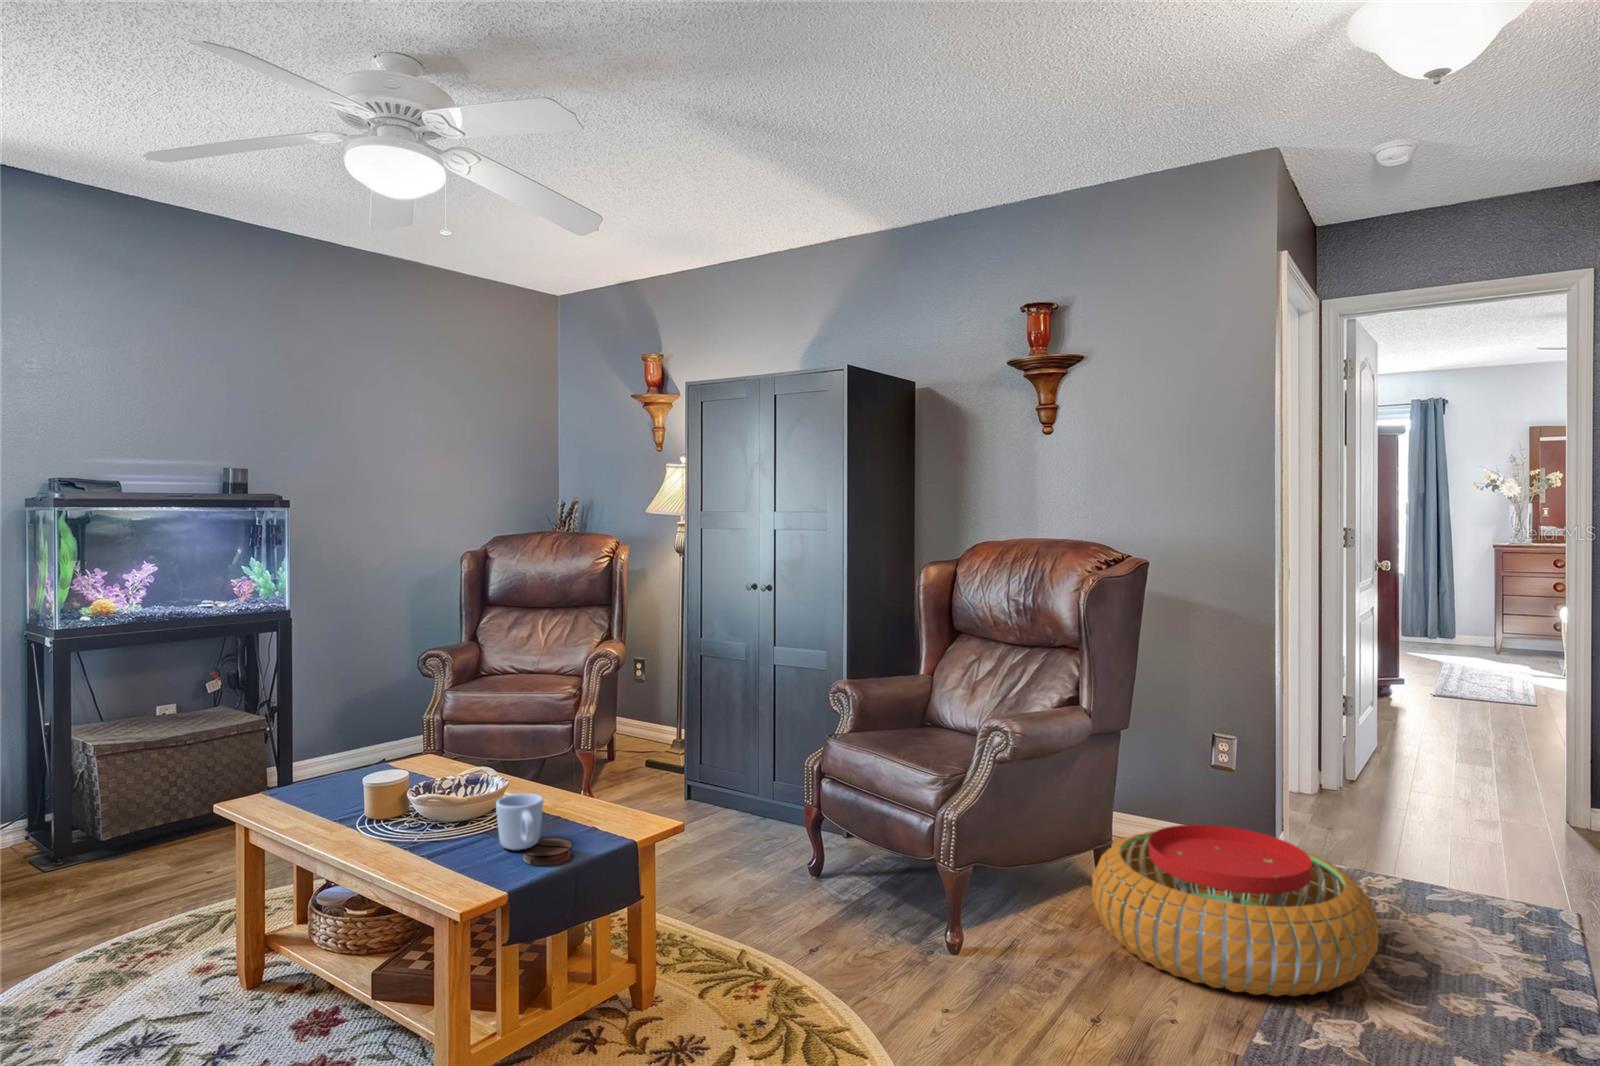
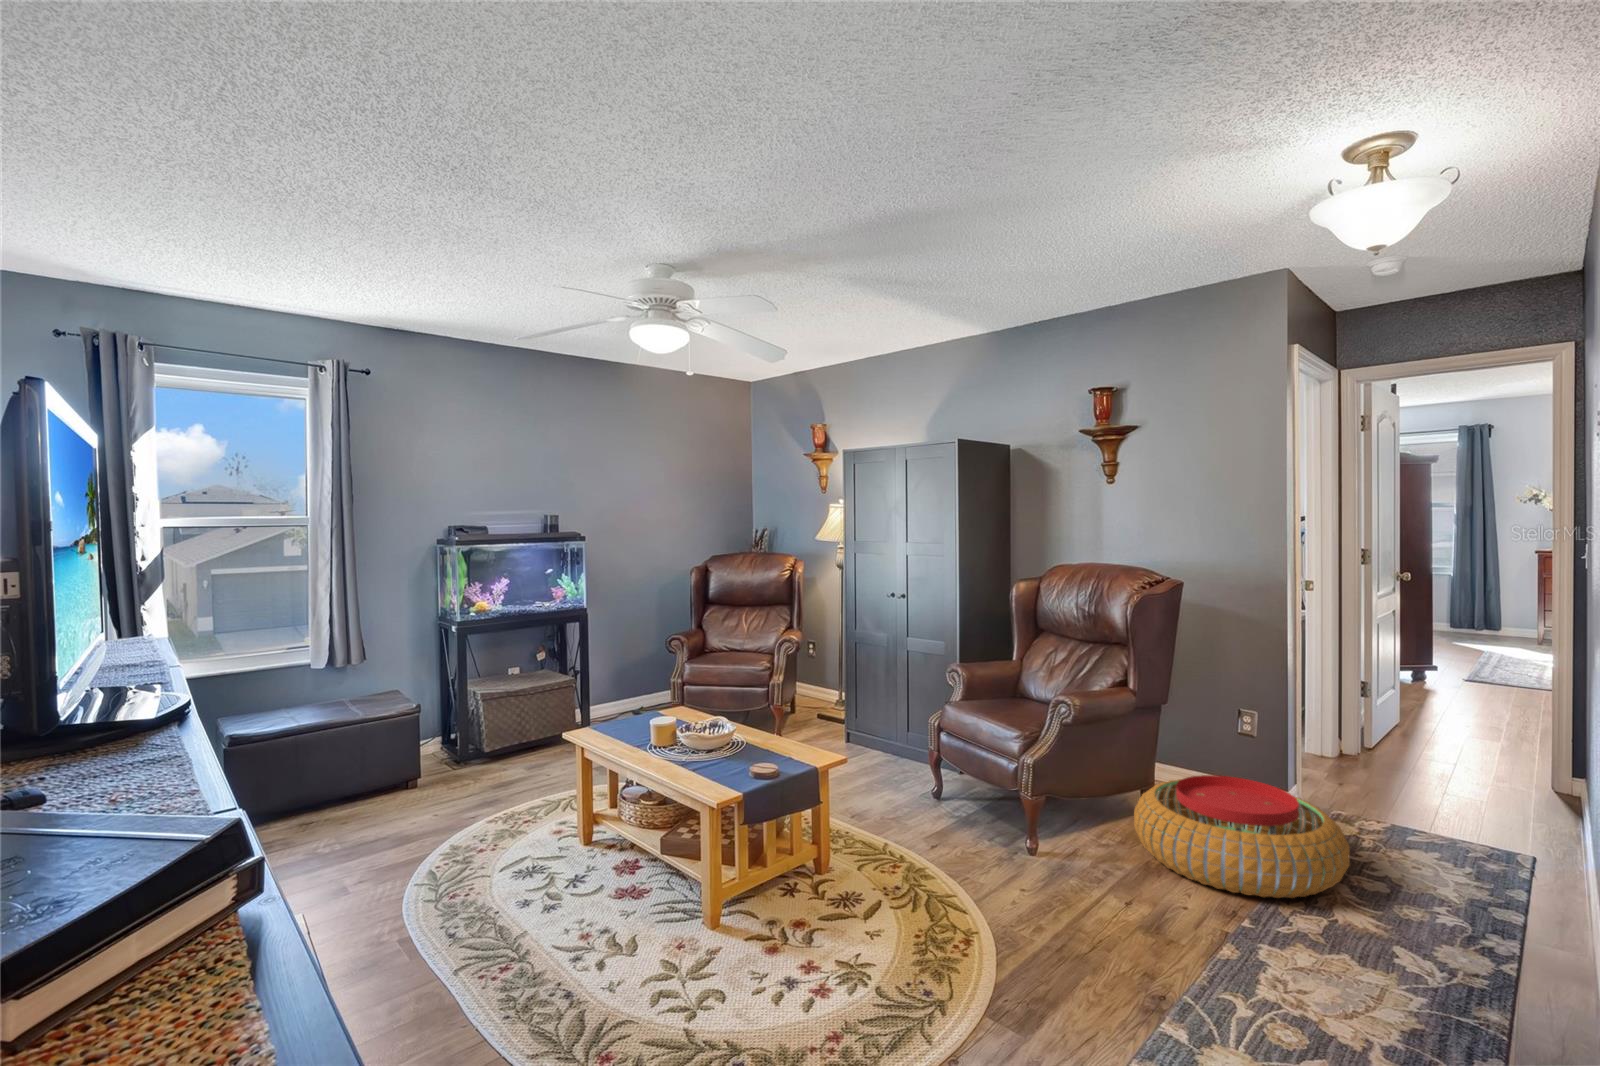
mug: present [496,793,543,850] -> none [732,734,760,768]

